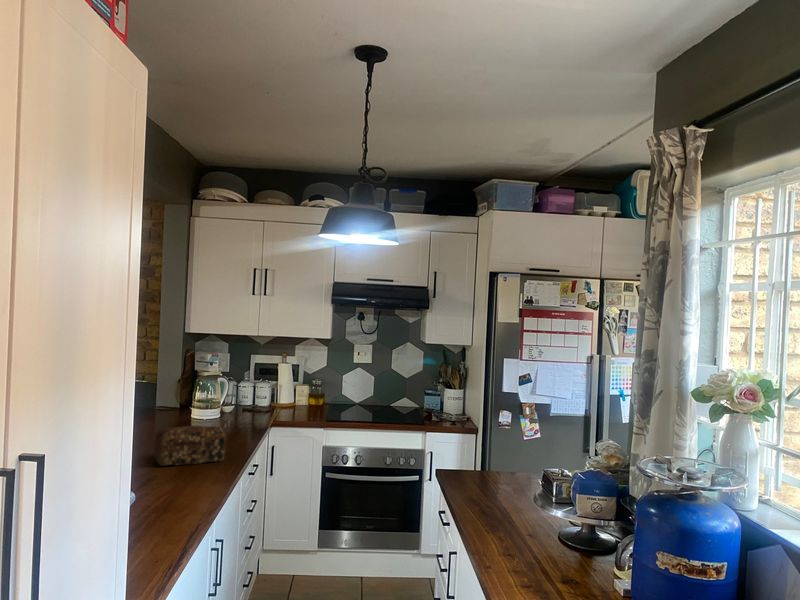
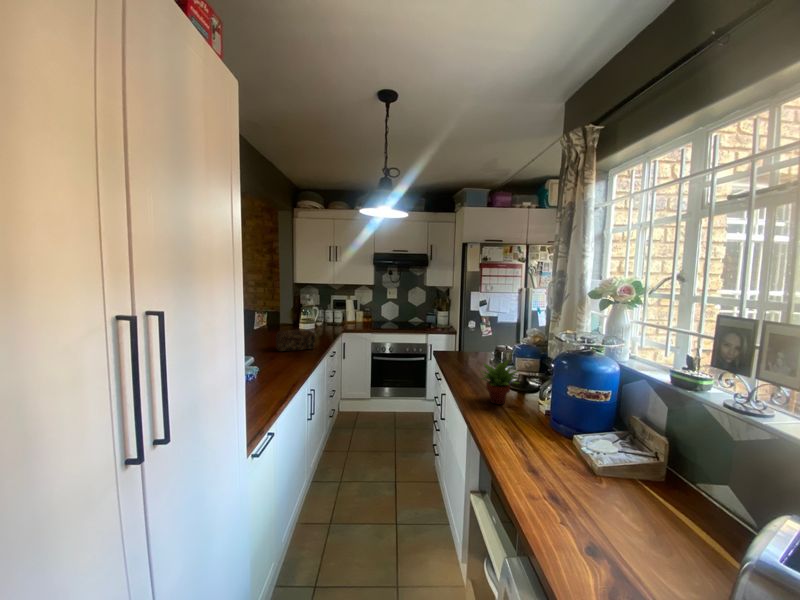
succulent plant: none [510,495,579,572] -> present [481,360,518,404]

